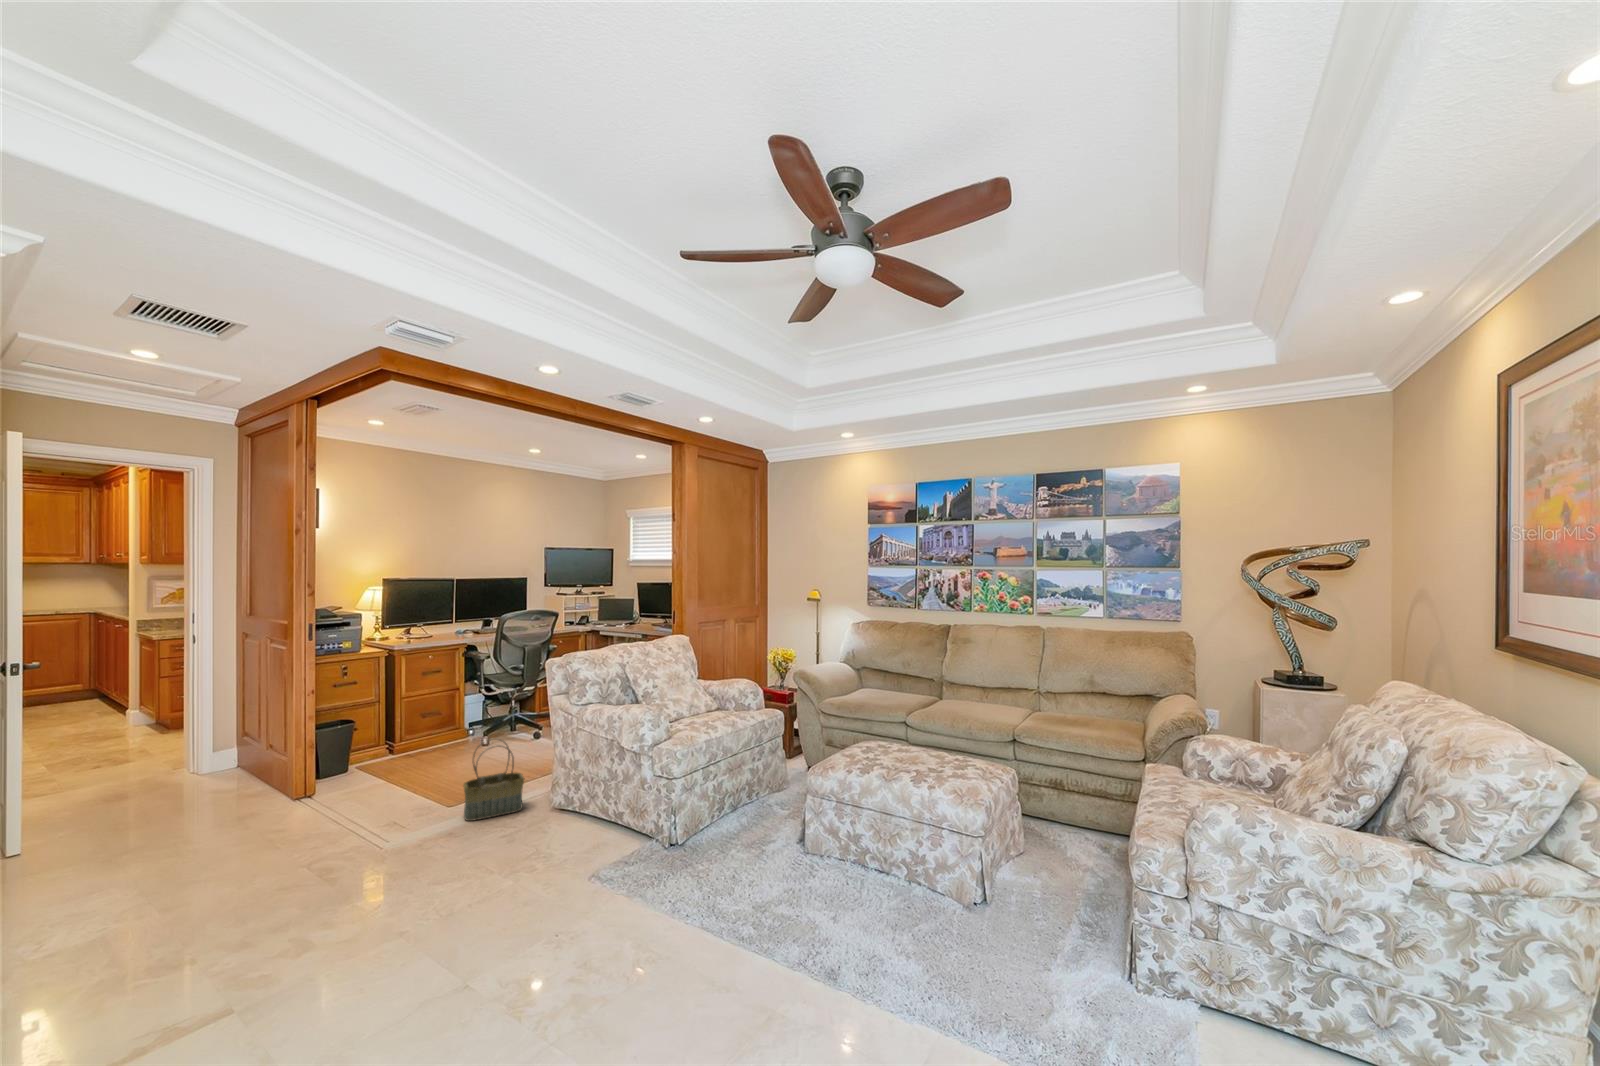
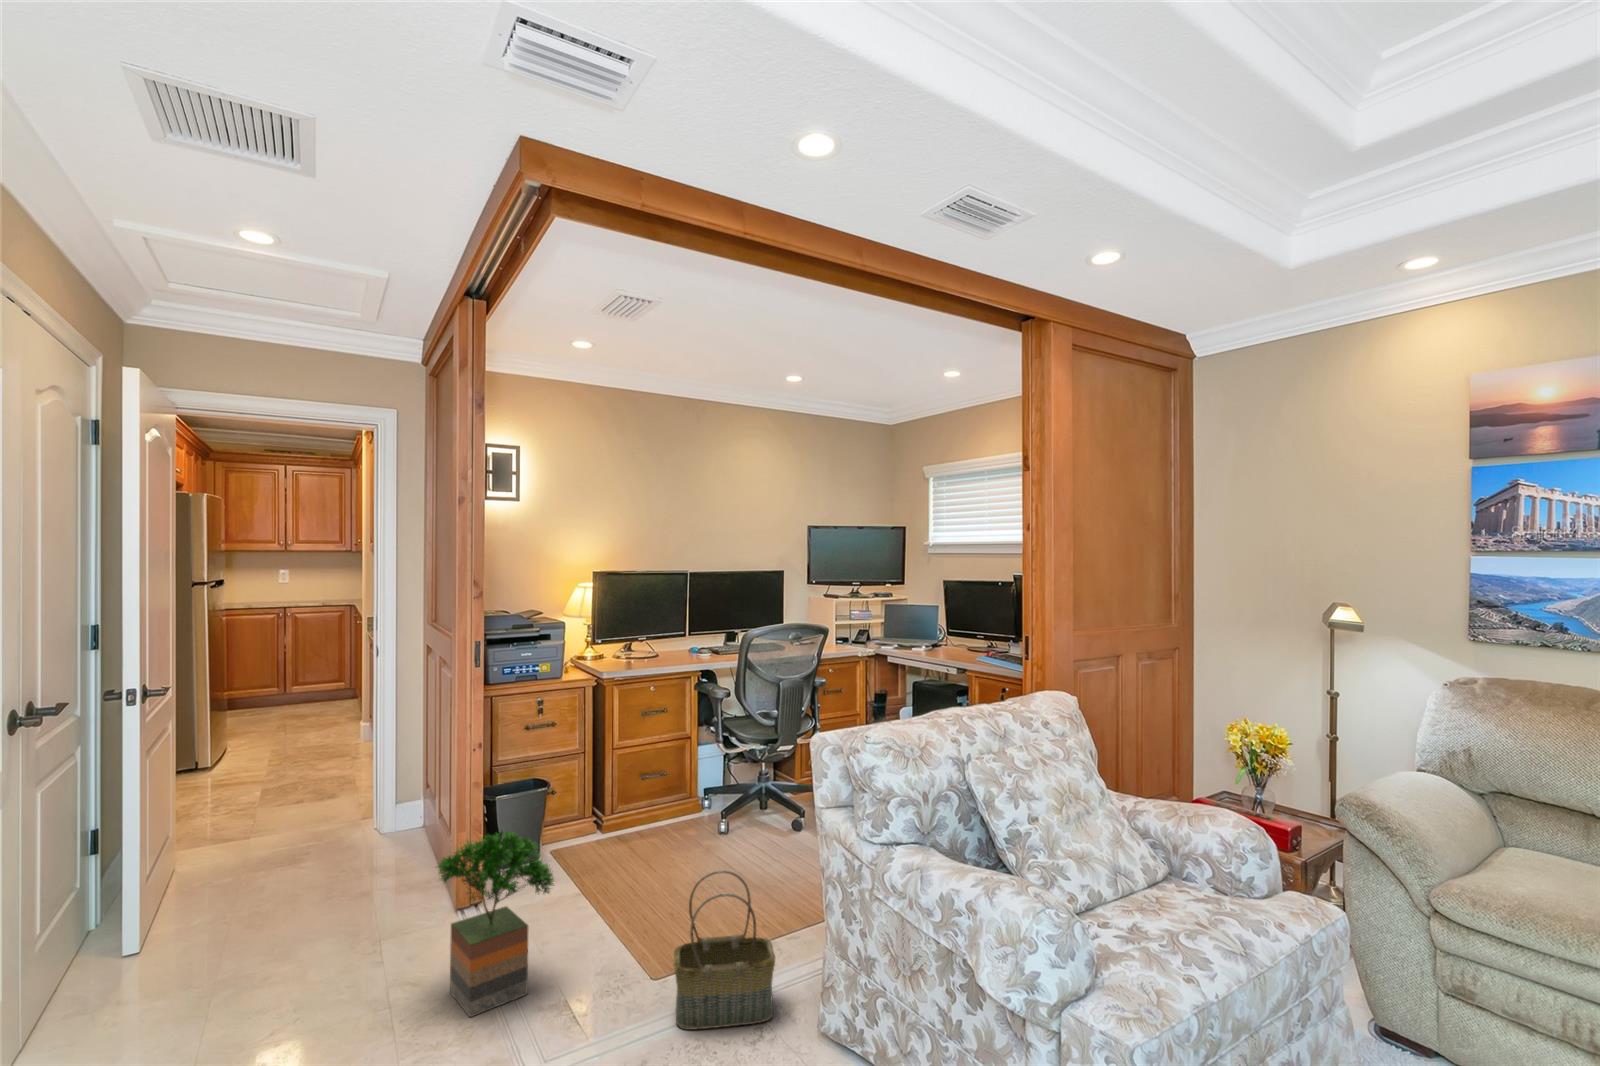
potted tree: none [299,733,385,838] -> present [437,831,554,1017]

